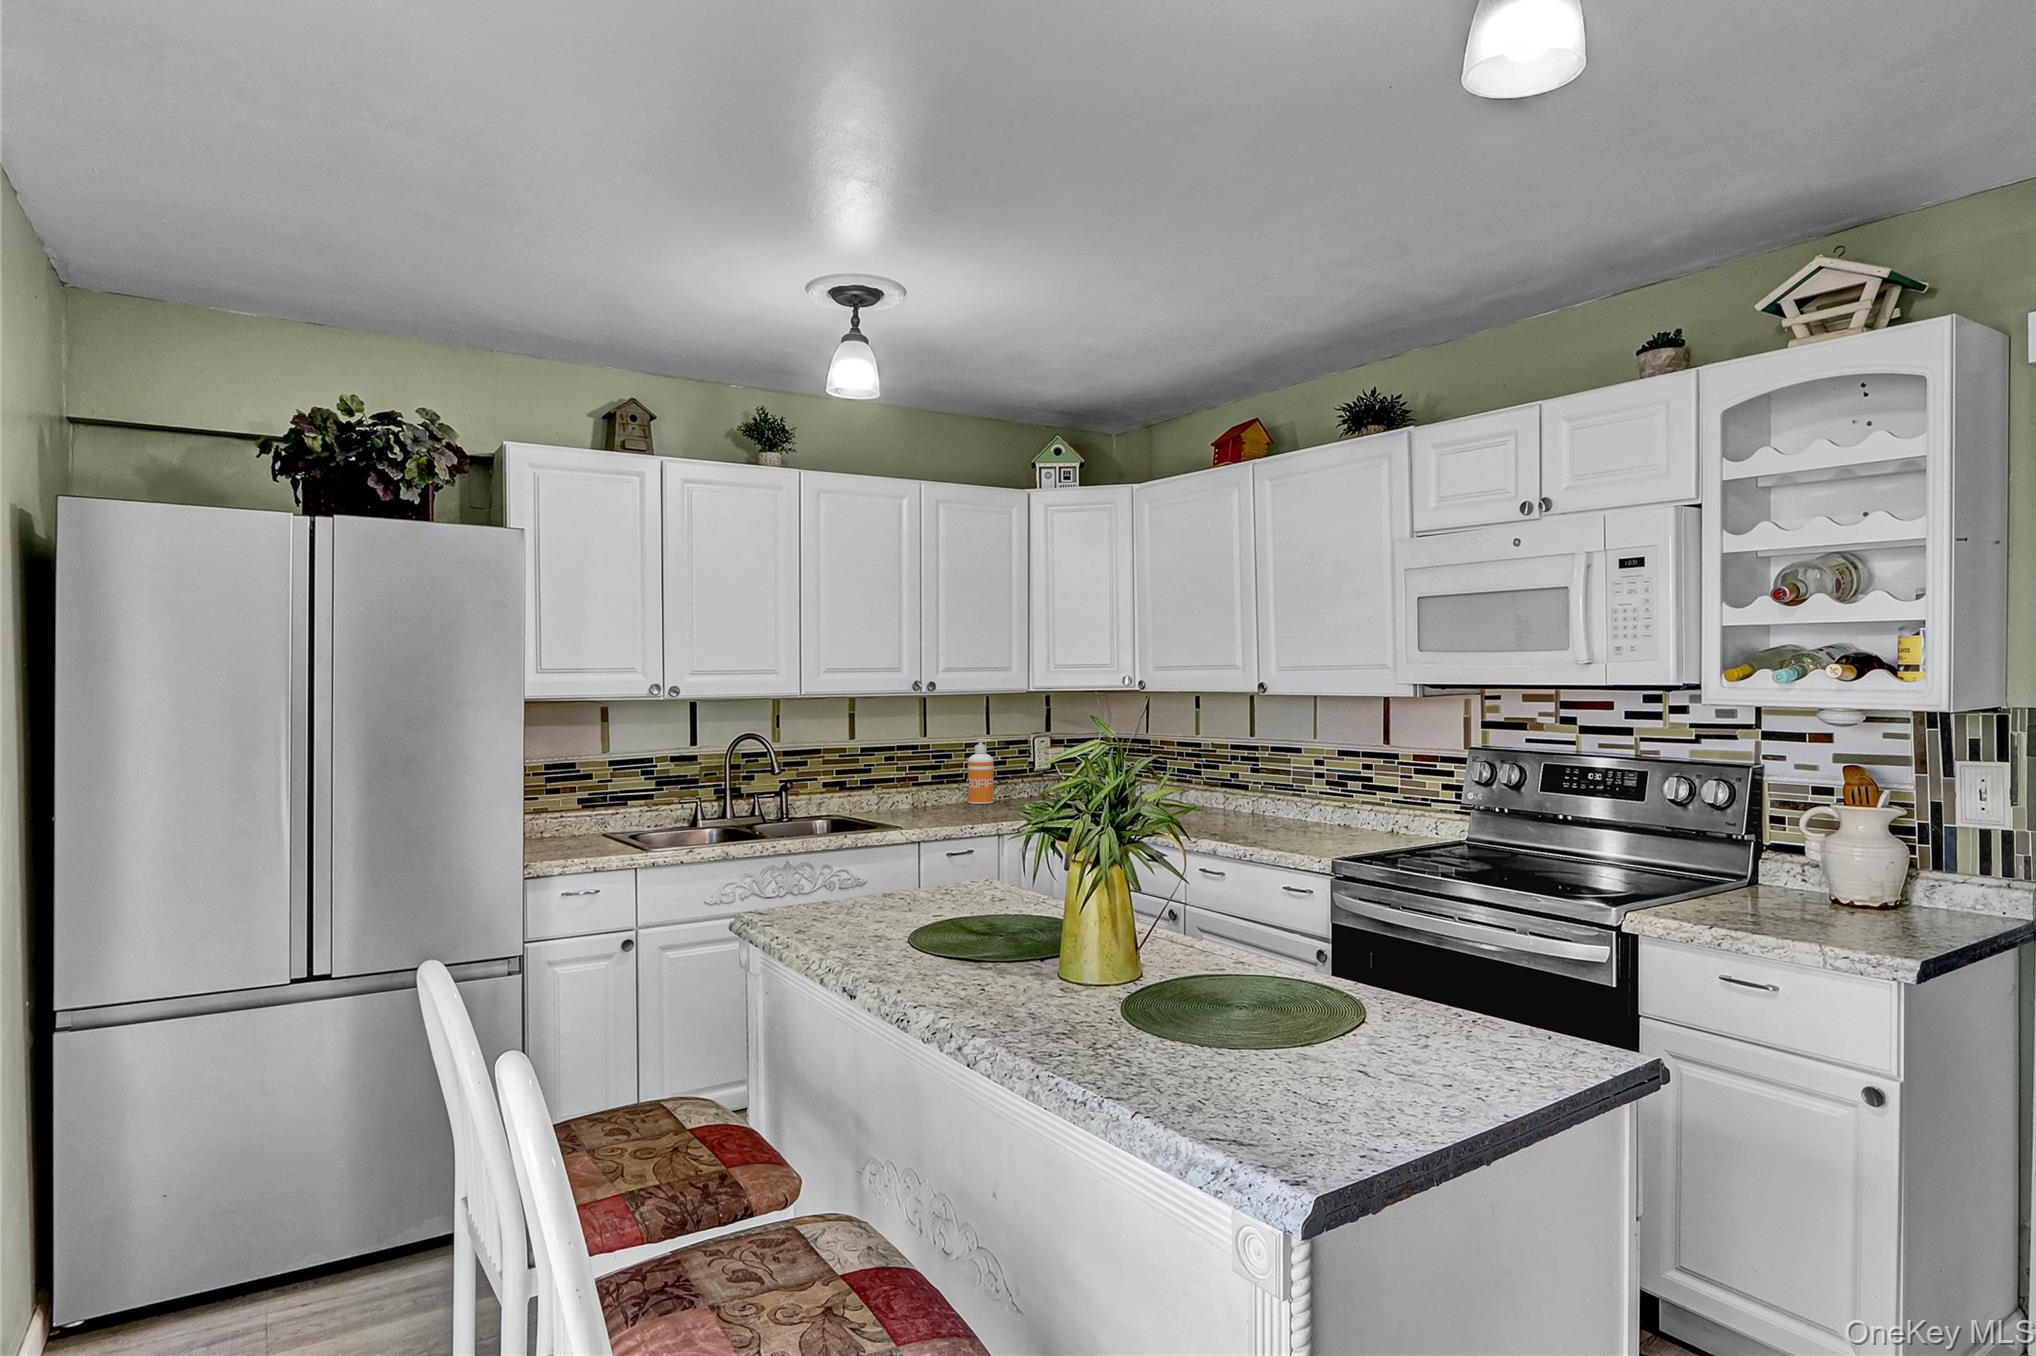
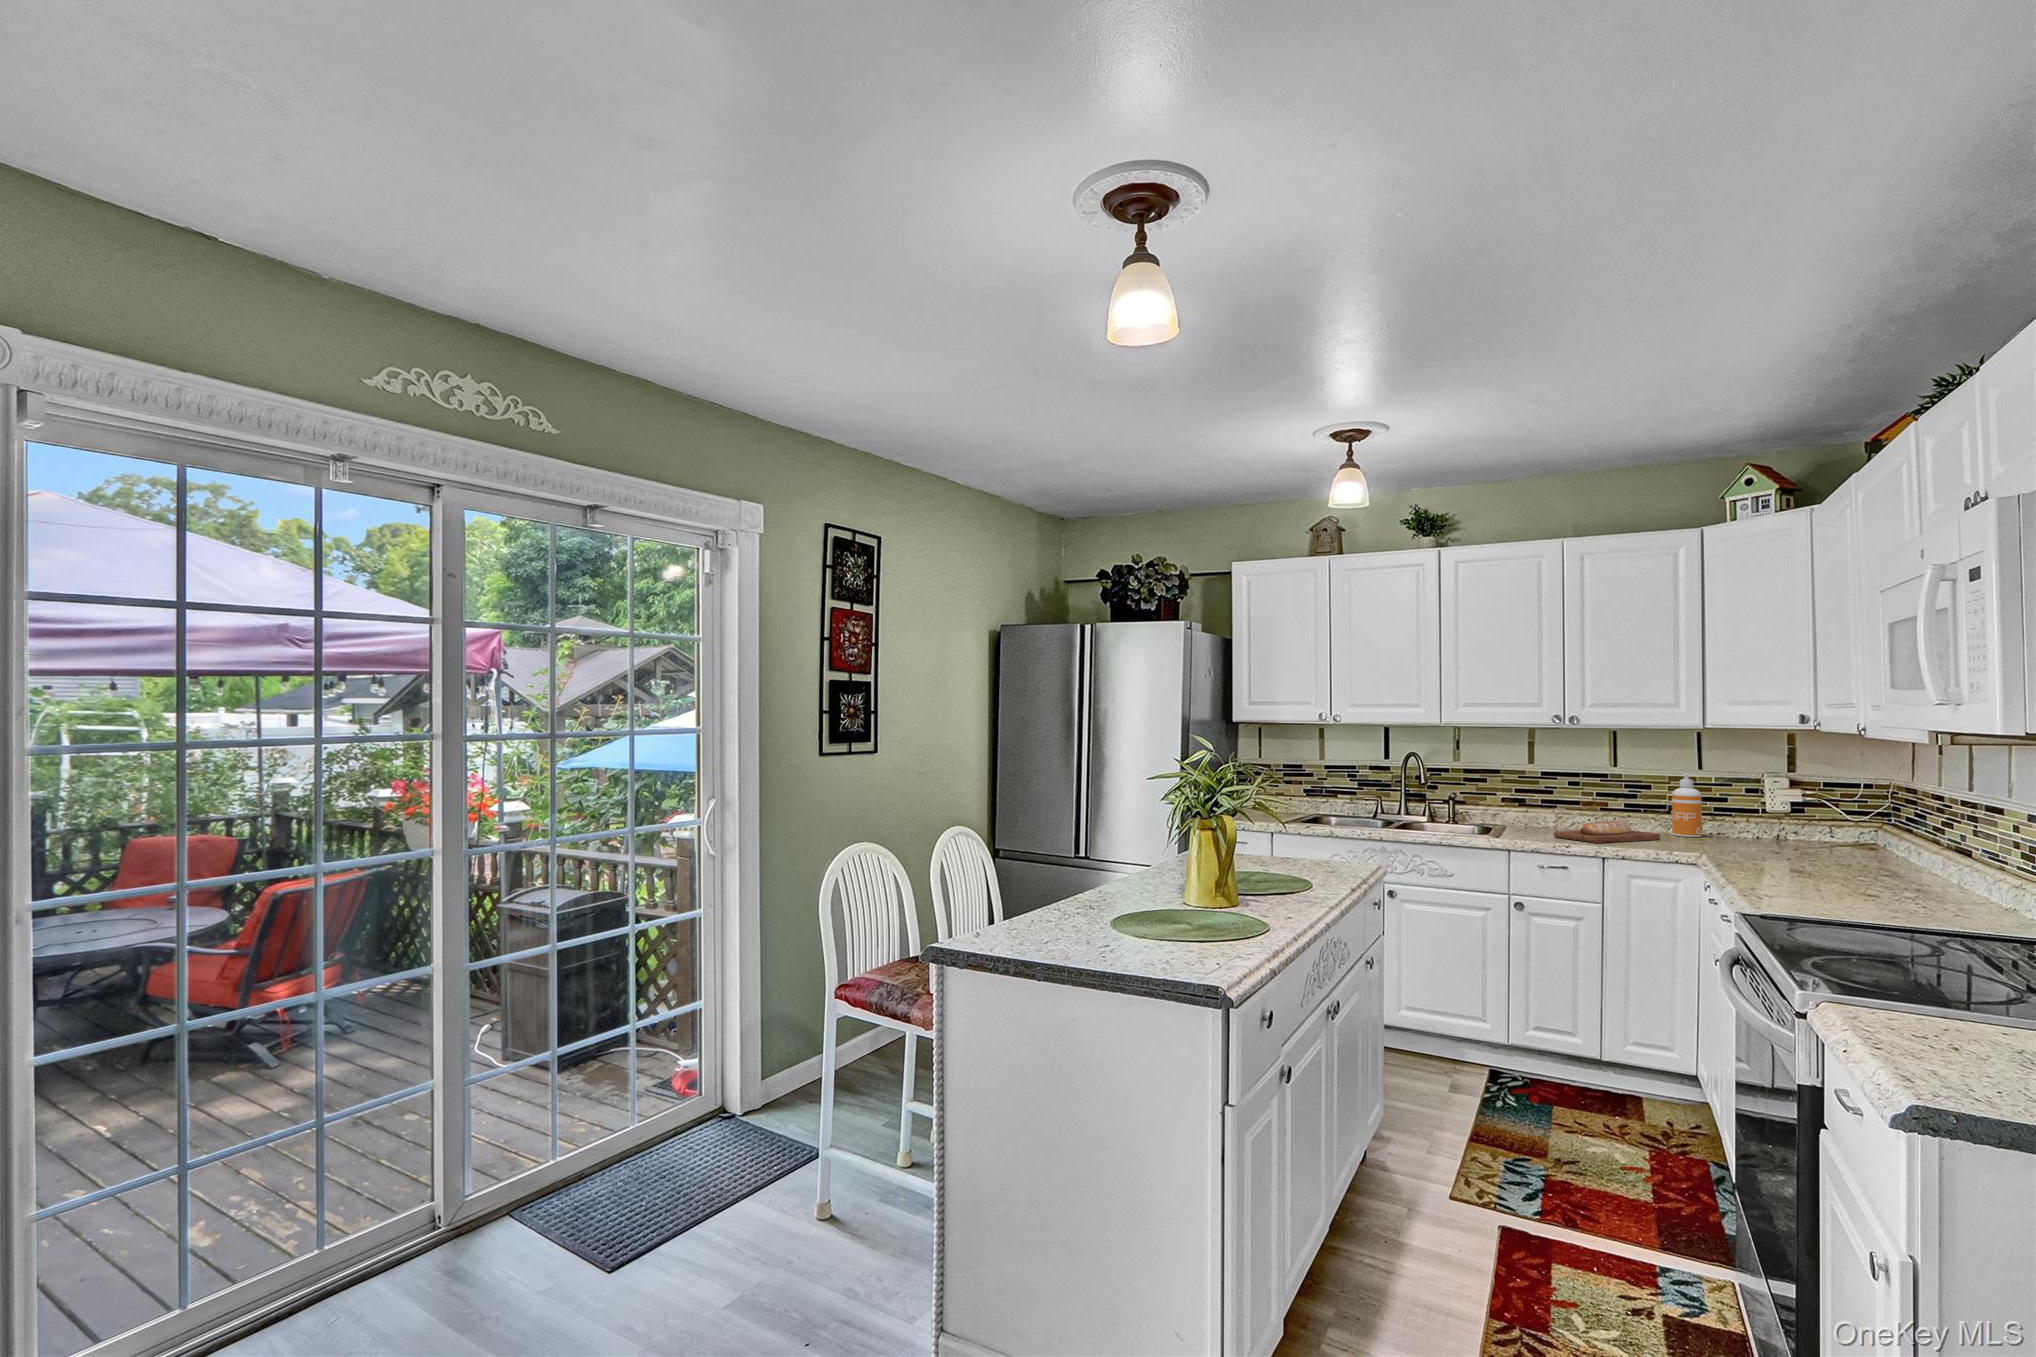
bread loaf: none [925,794,990,820] -> present [1554,821,1660,843]

